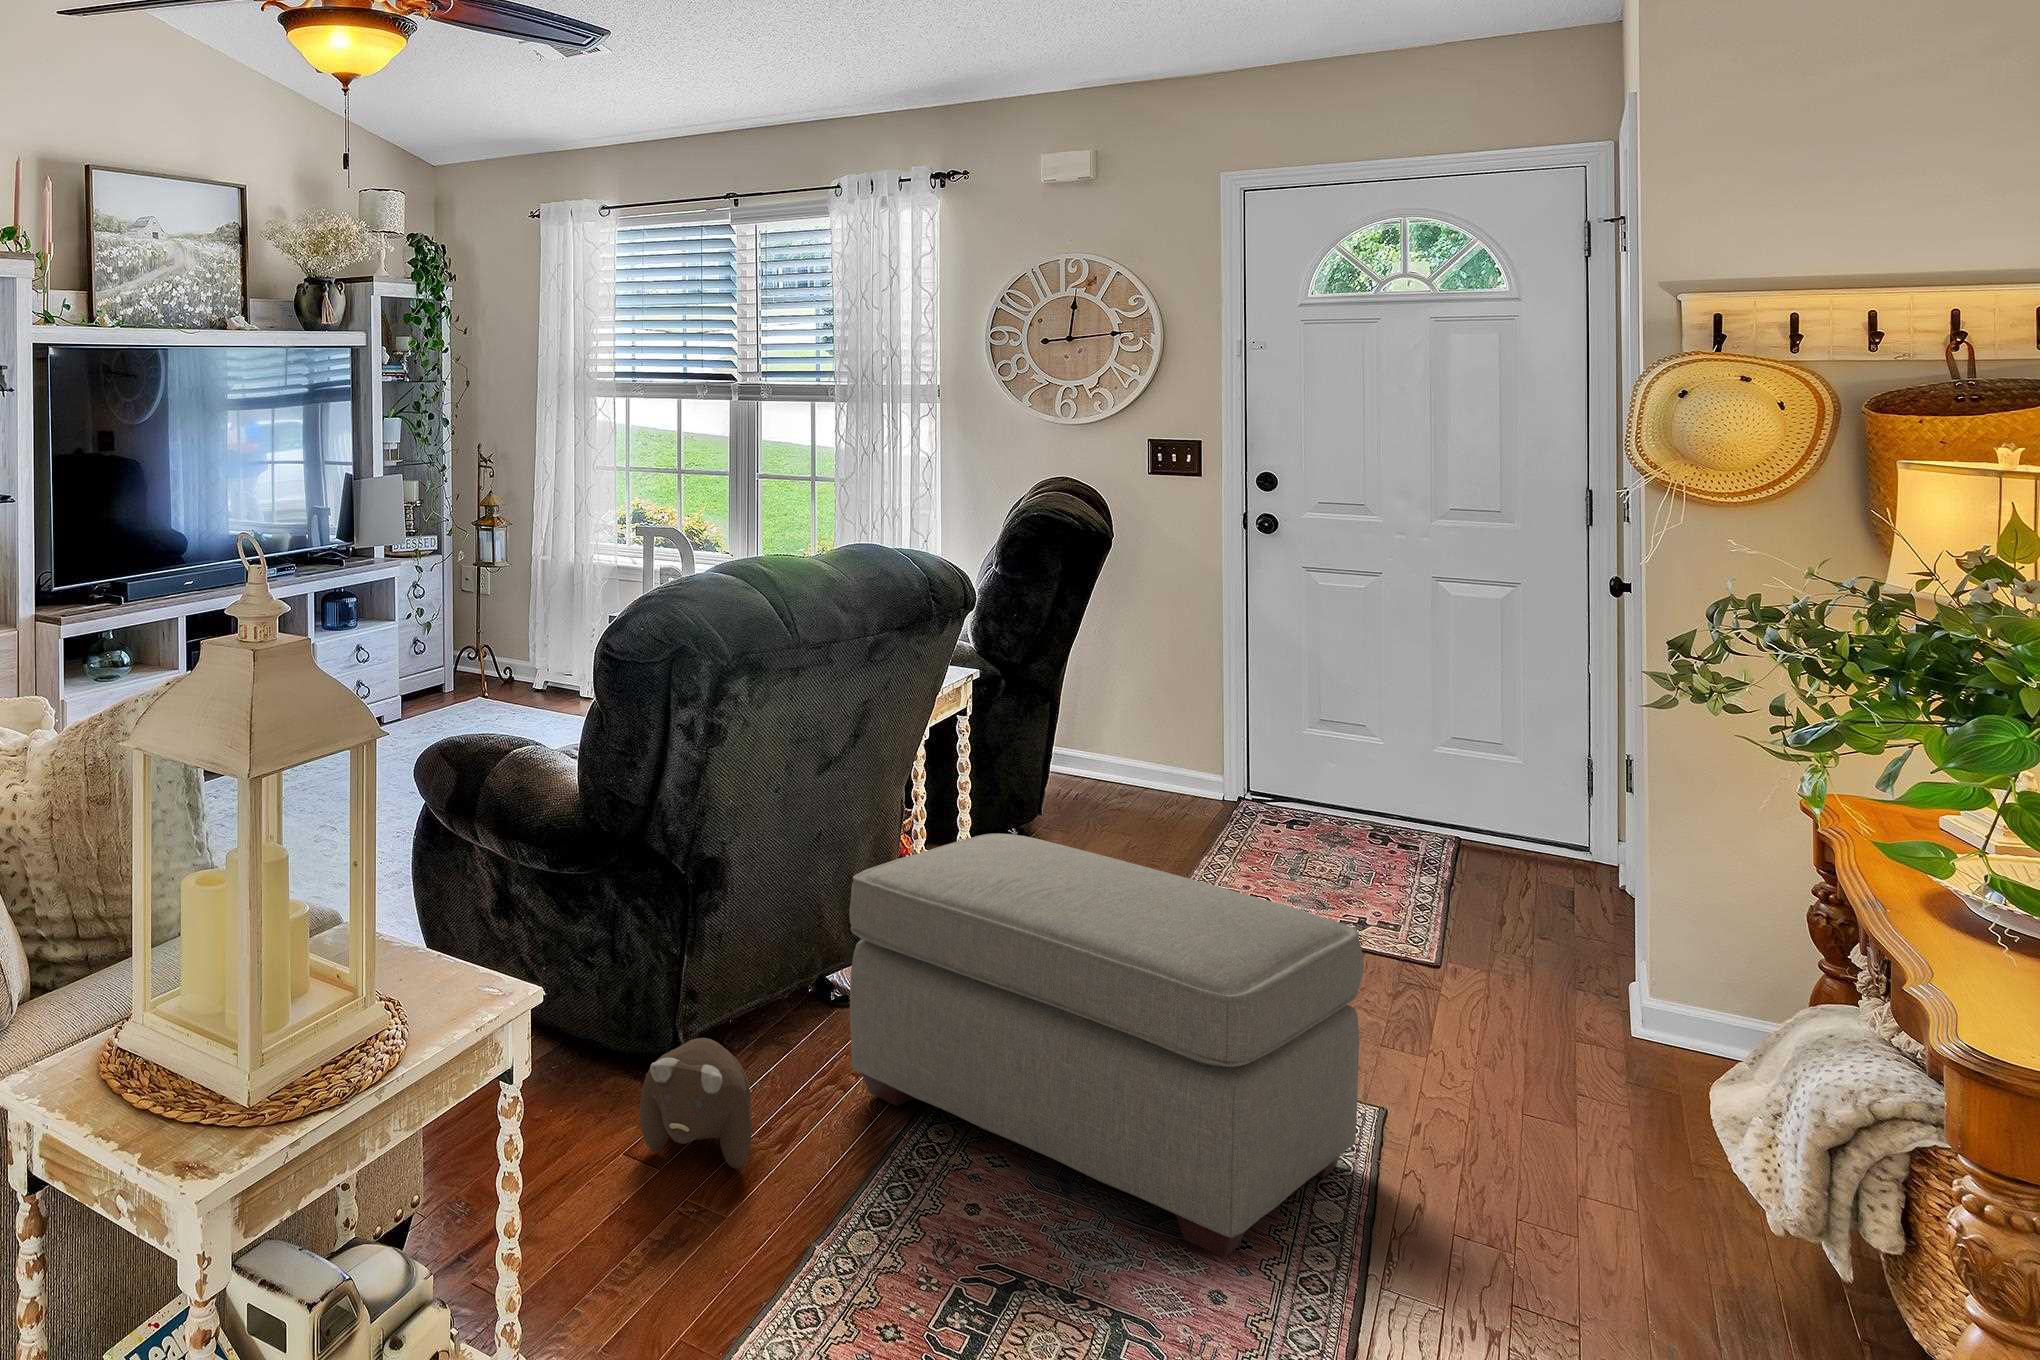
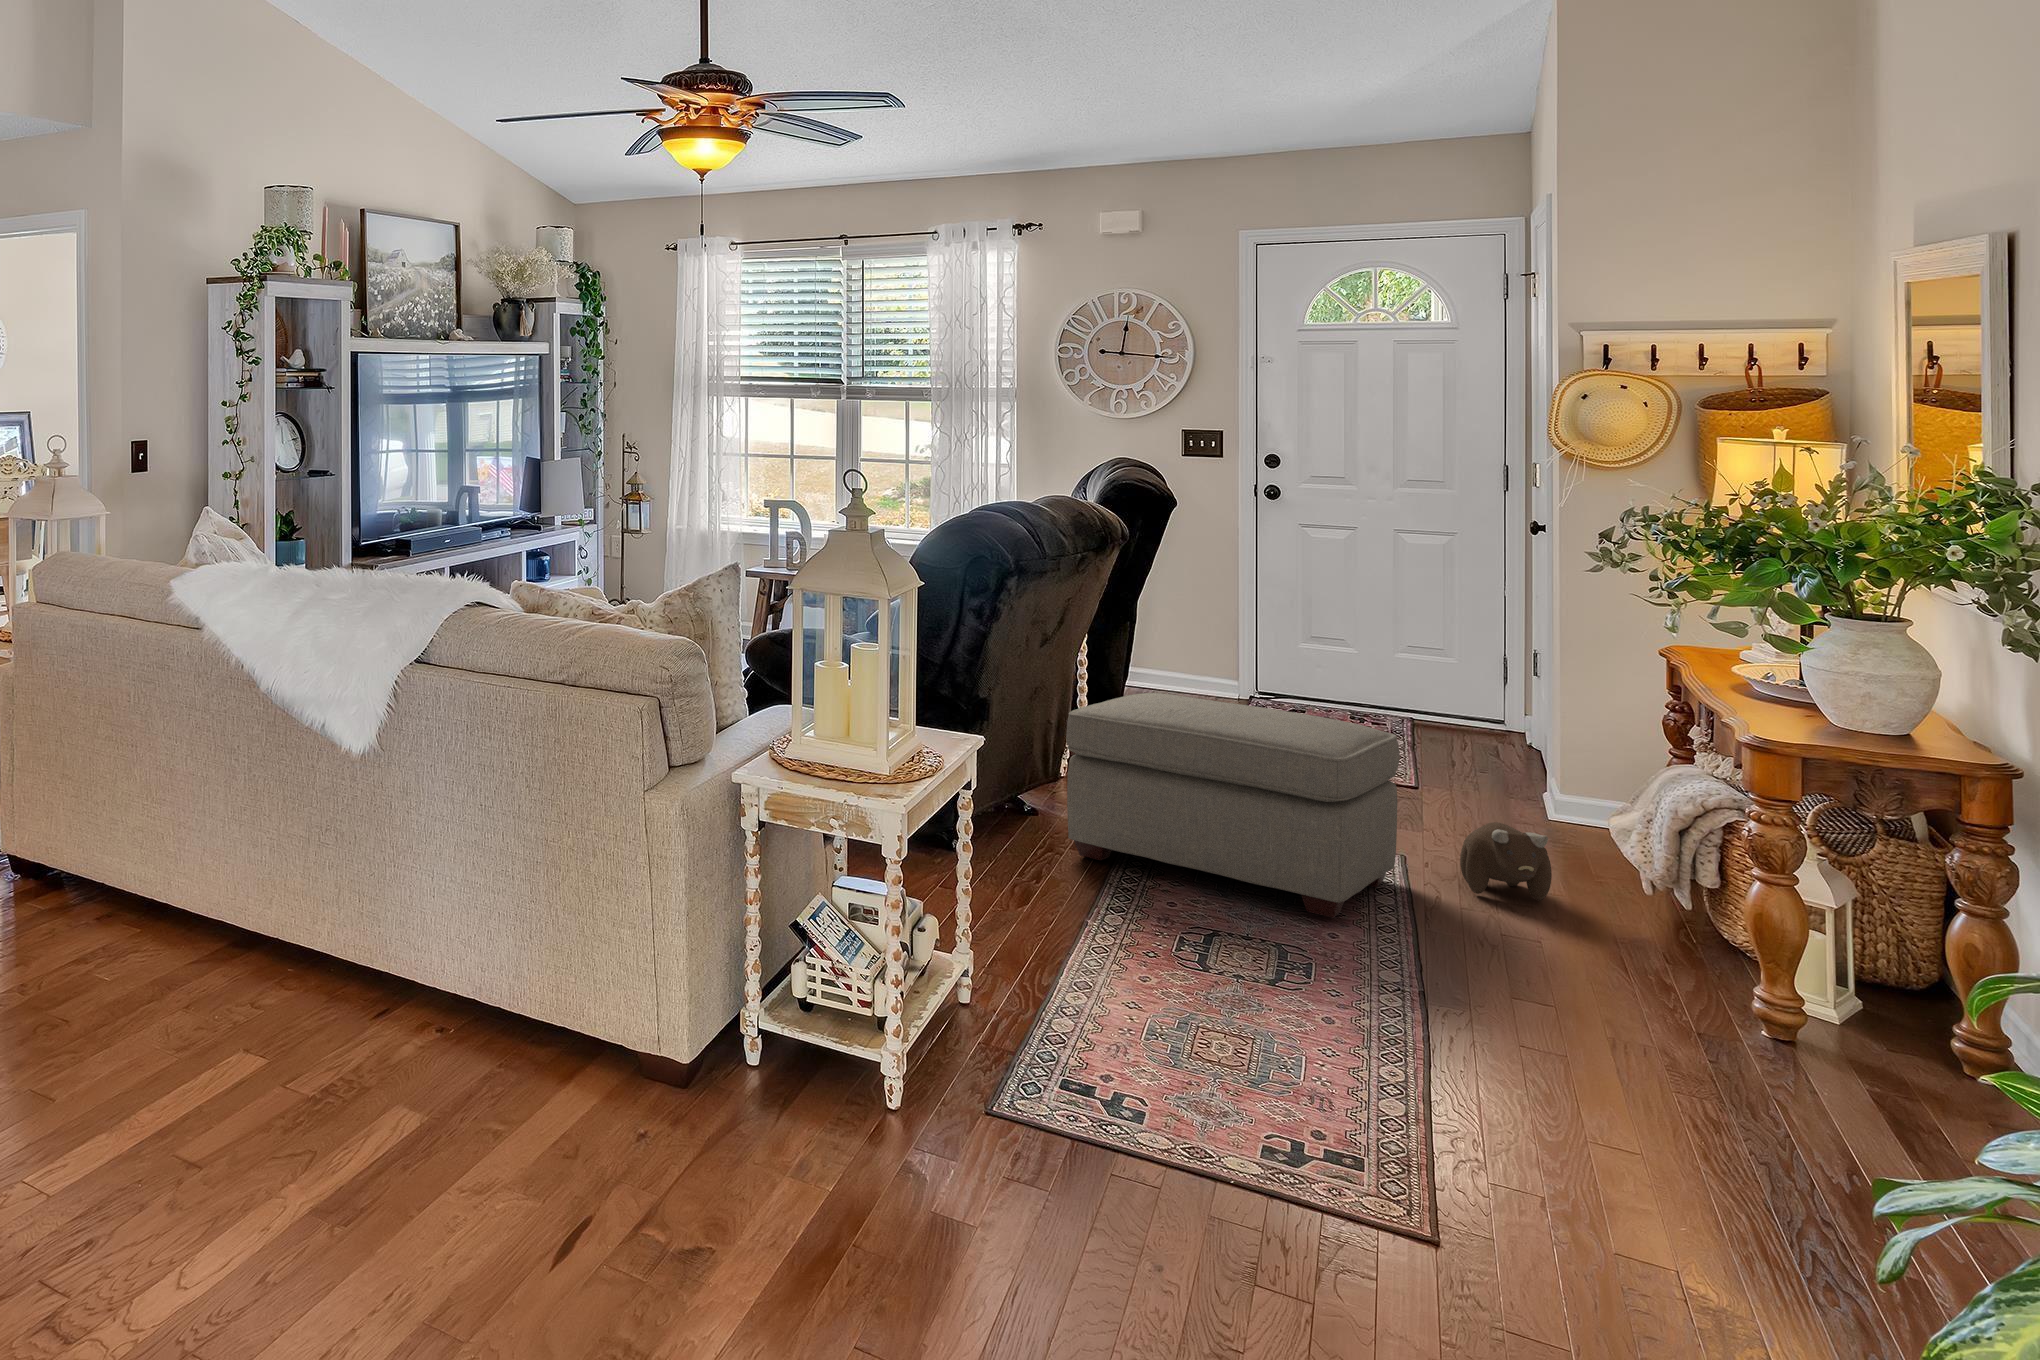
plush toy: present [640,1038,751,1169] -> present [1460,822,1552,901]

